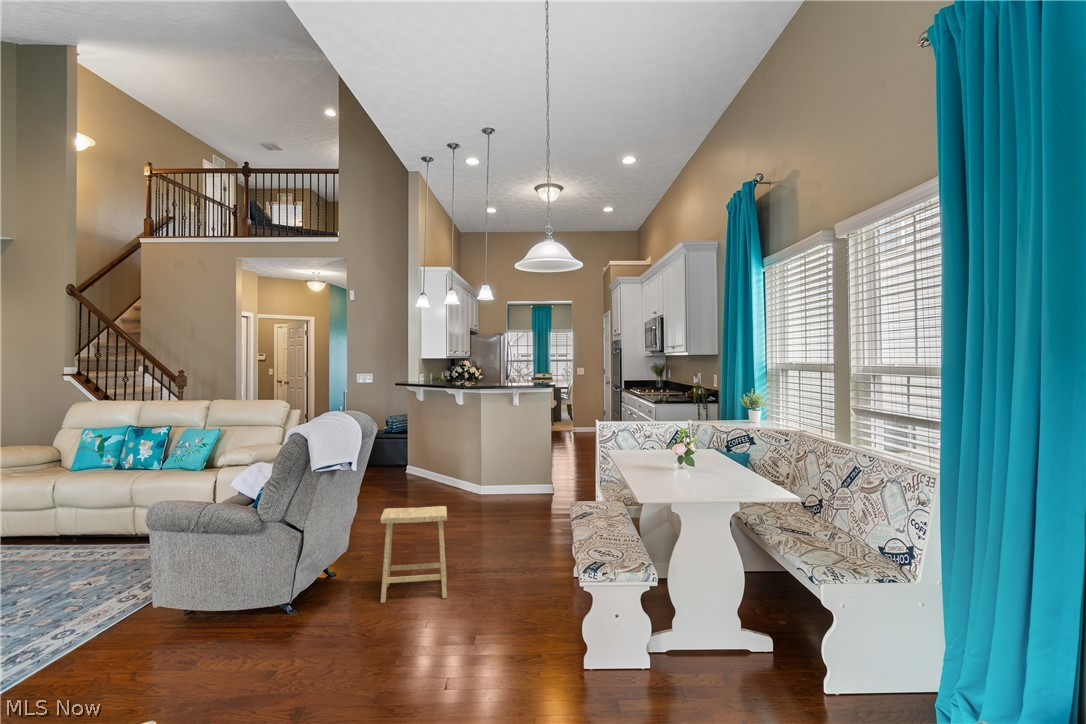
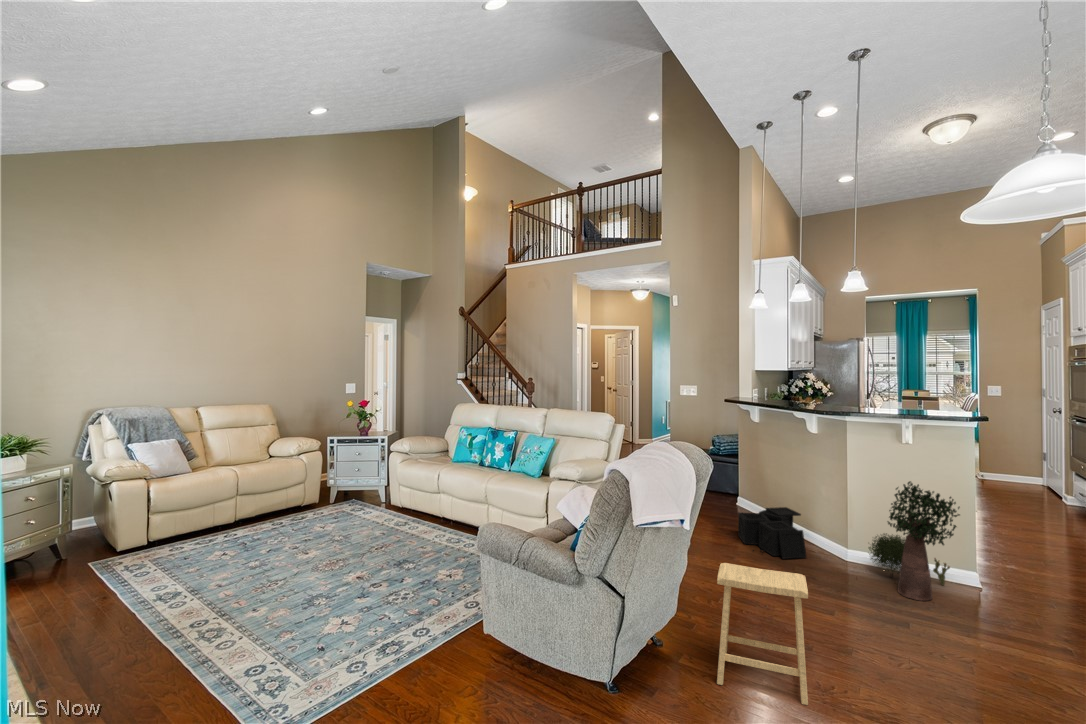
potted plant: none [499,437,553,521] -> present [869,481,960,601]
storage bin: none [405,472,458,511] -> present [738,507,806,559]

